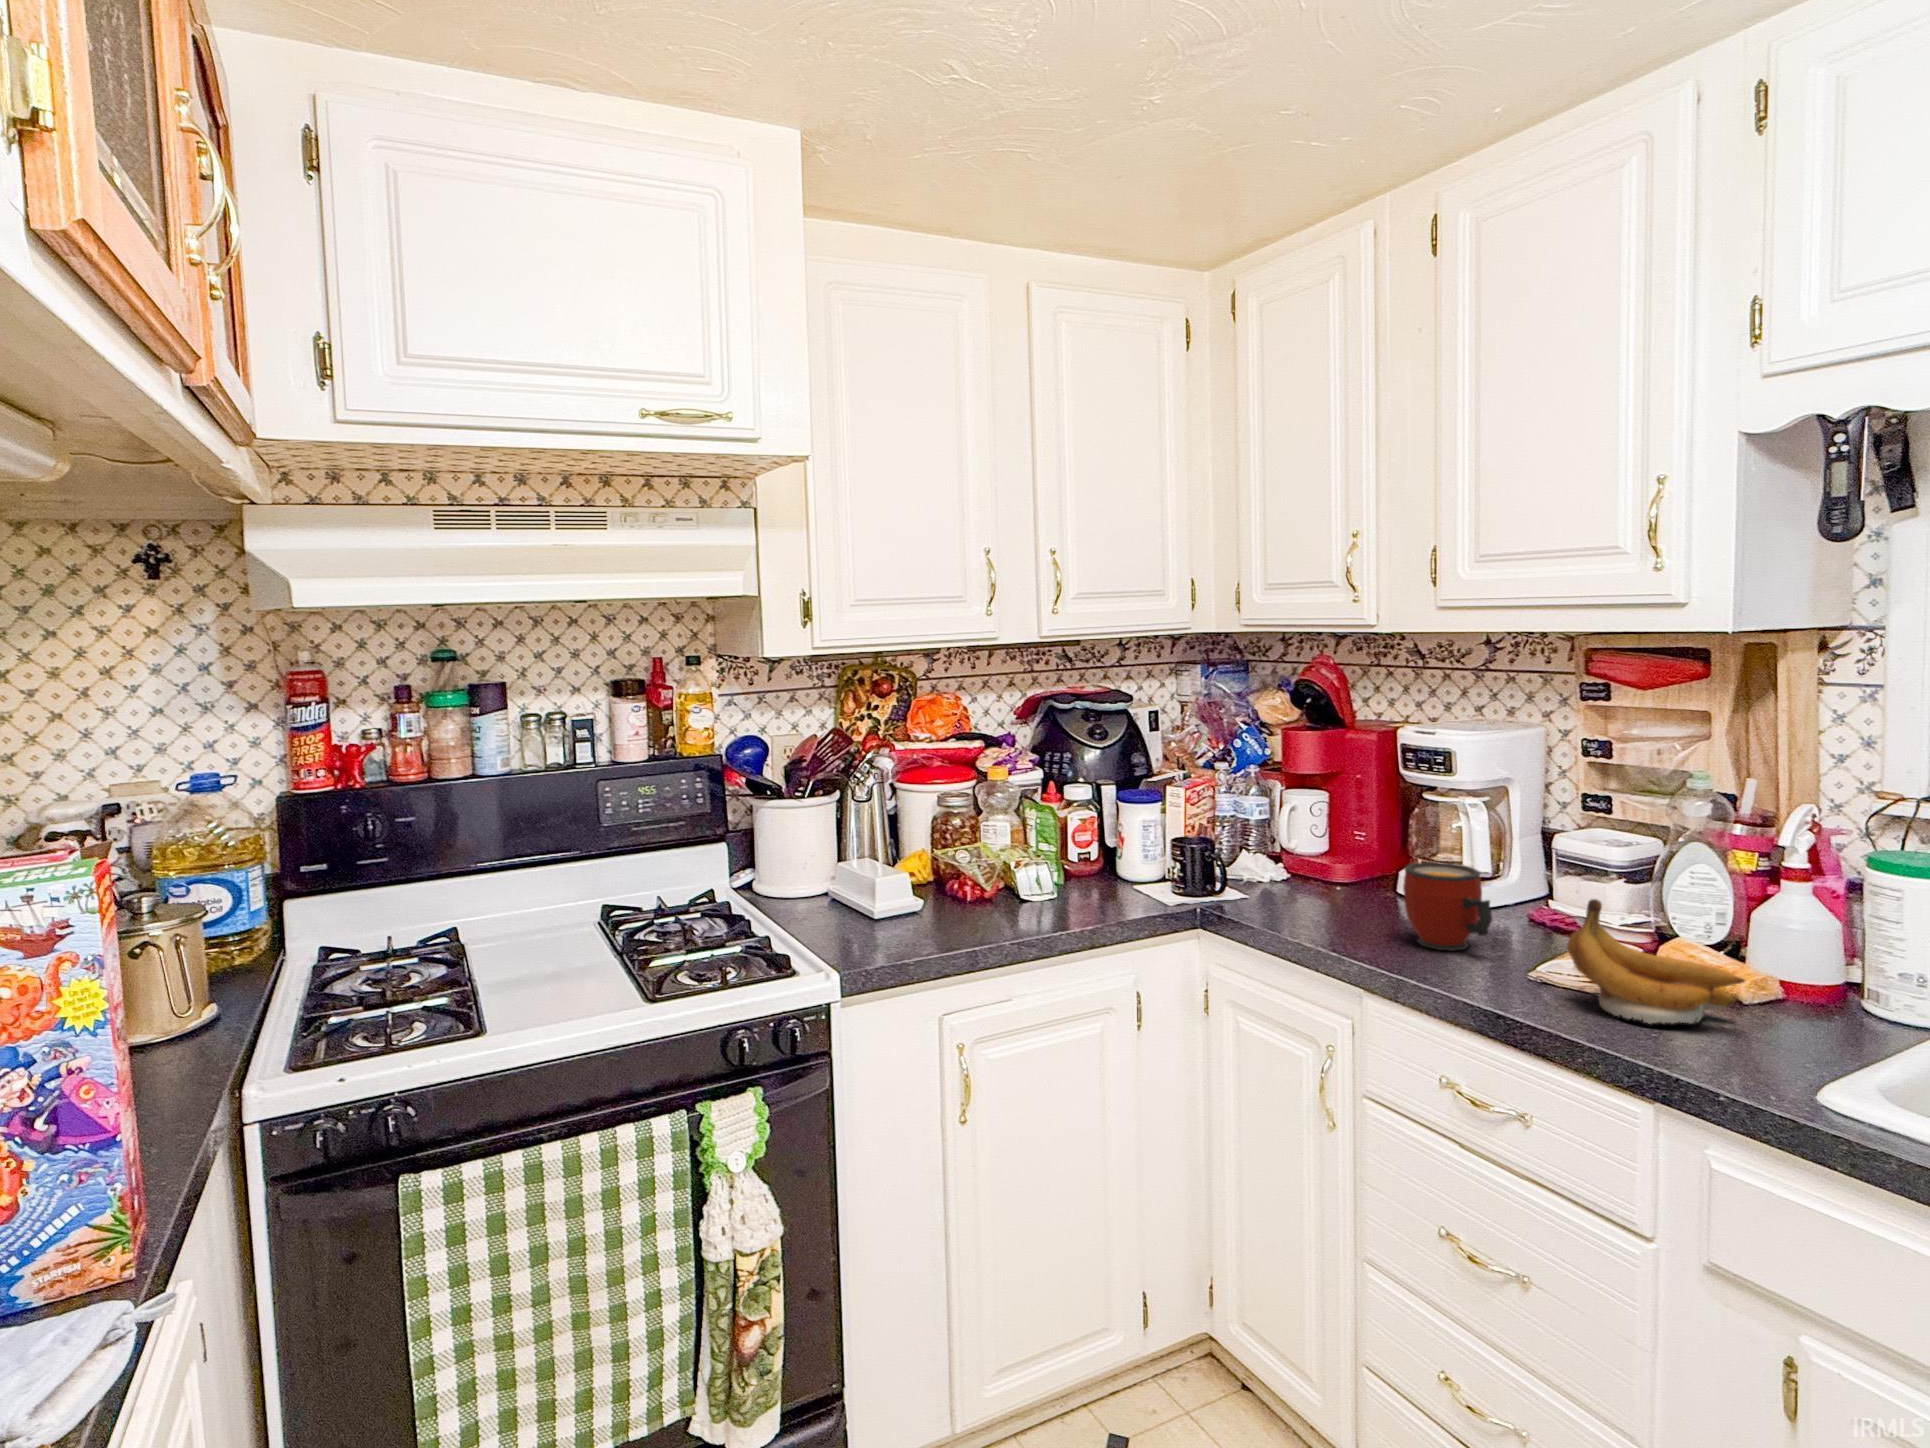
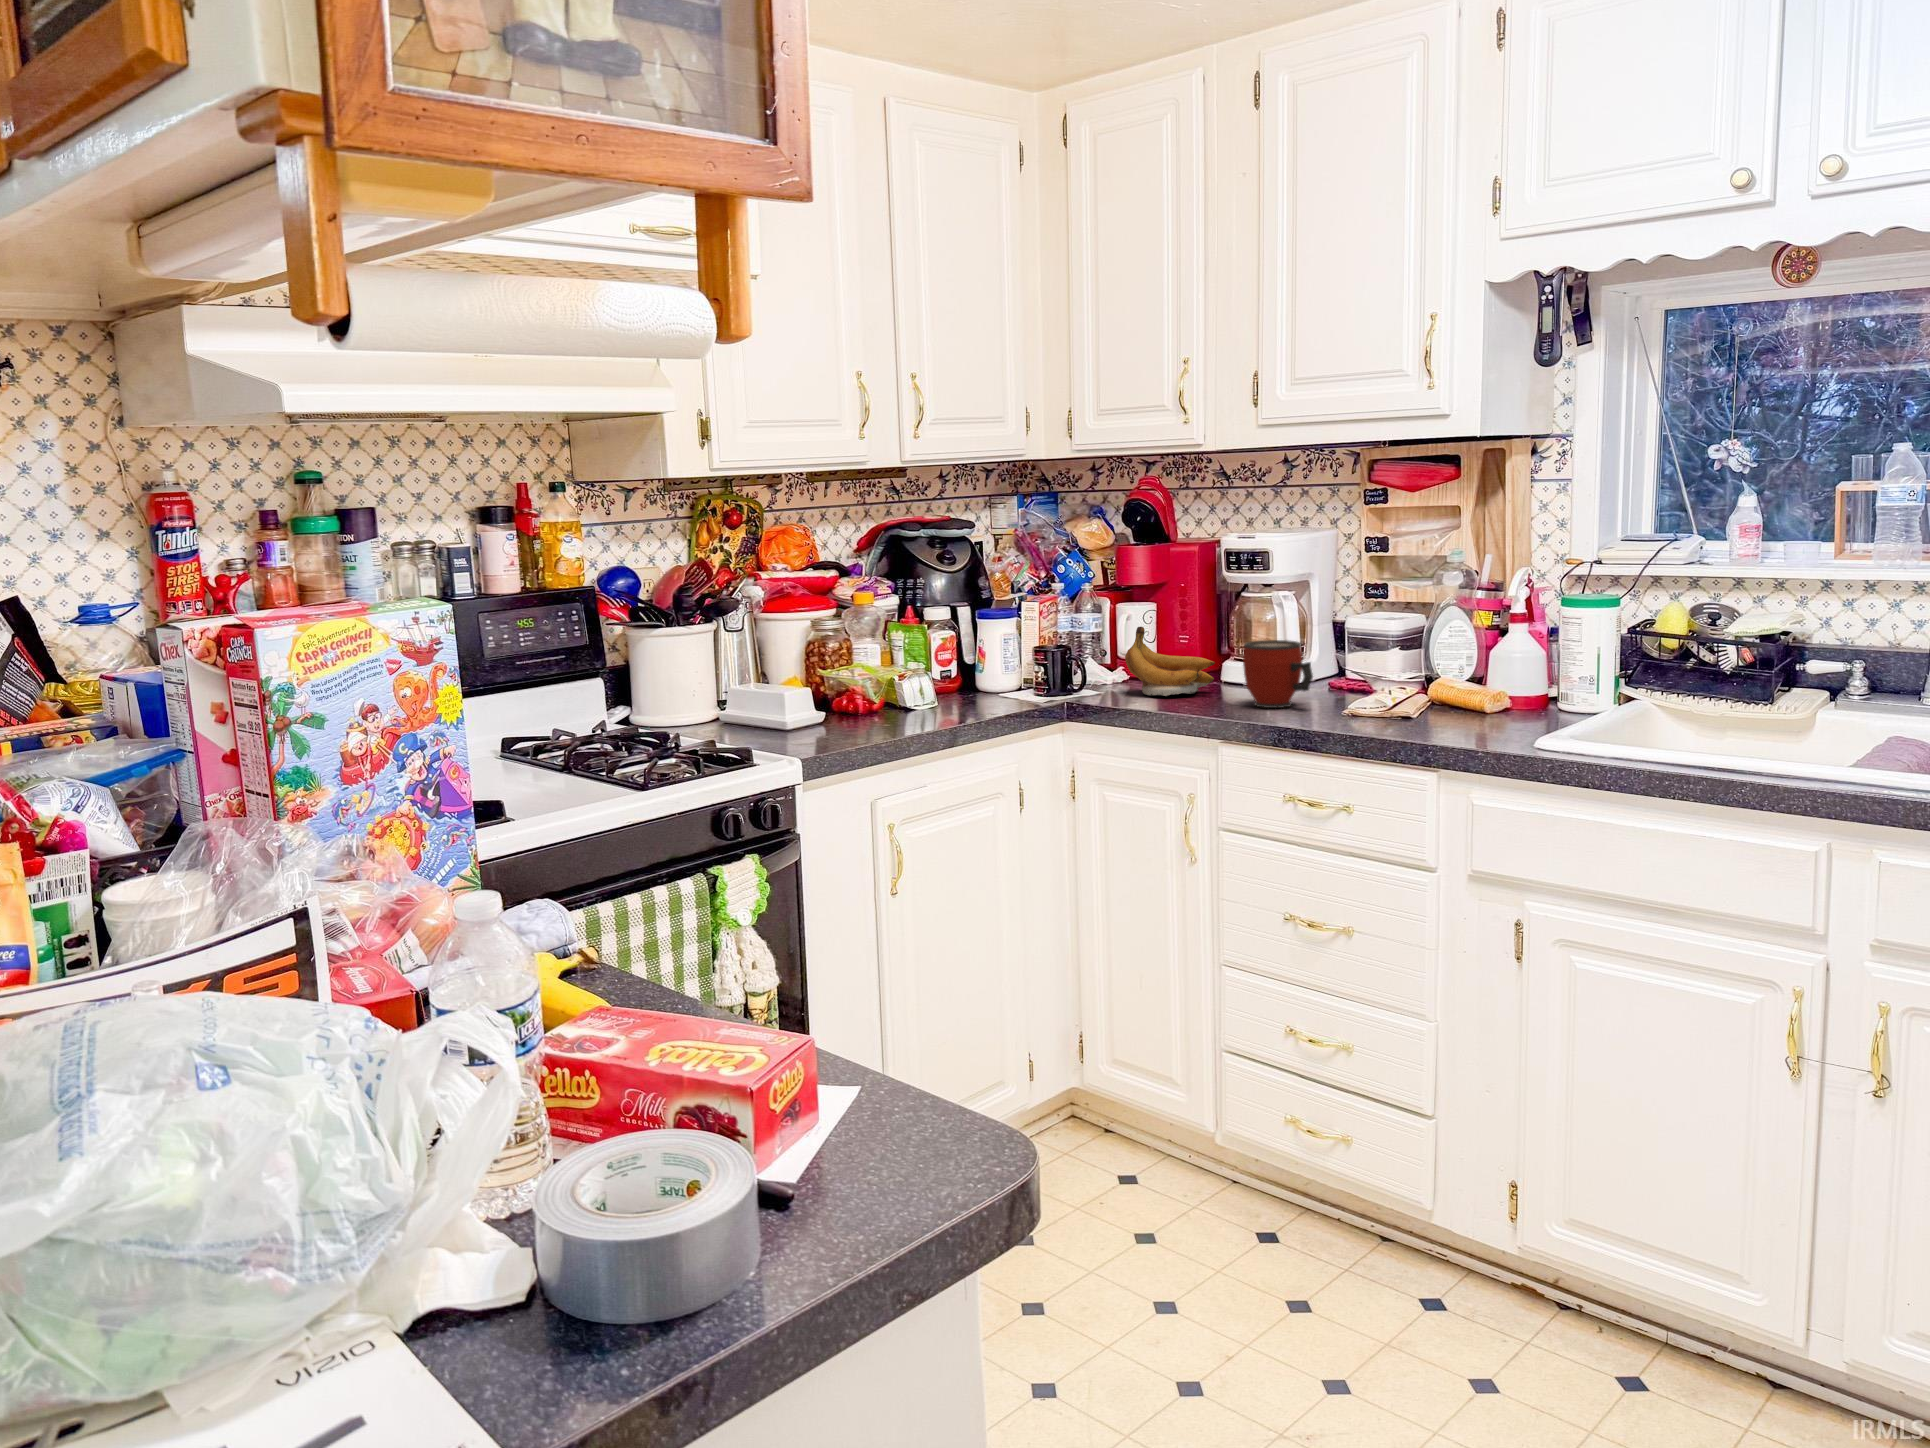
banana: present [1567,899,1745,1024] -> present [1125,627,1215,696]

